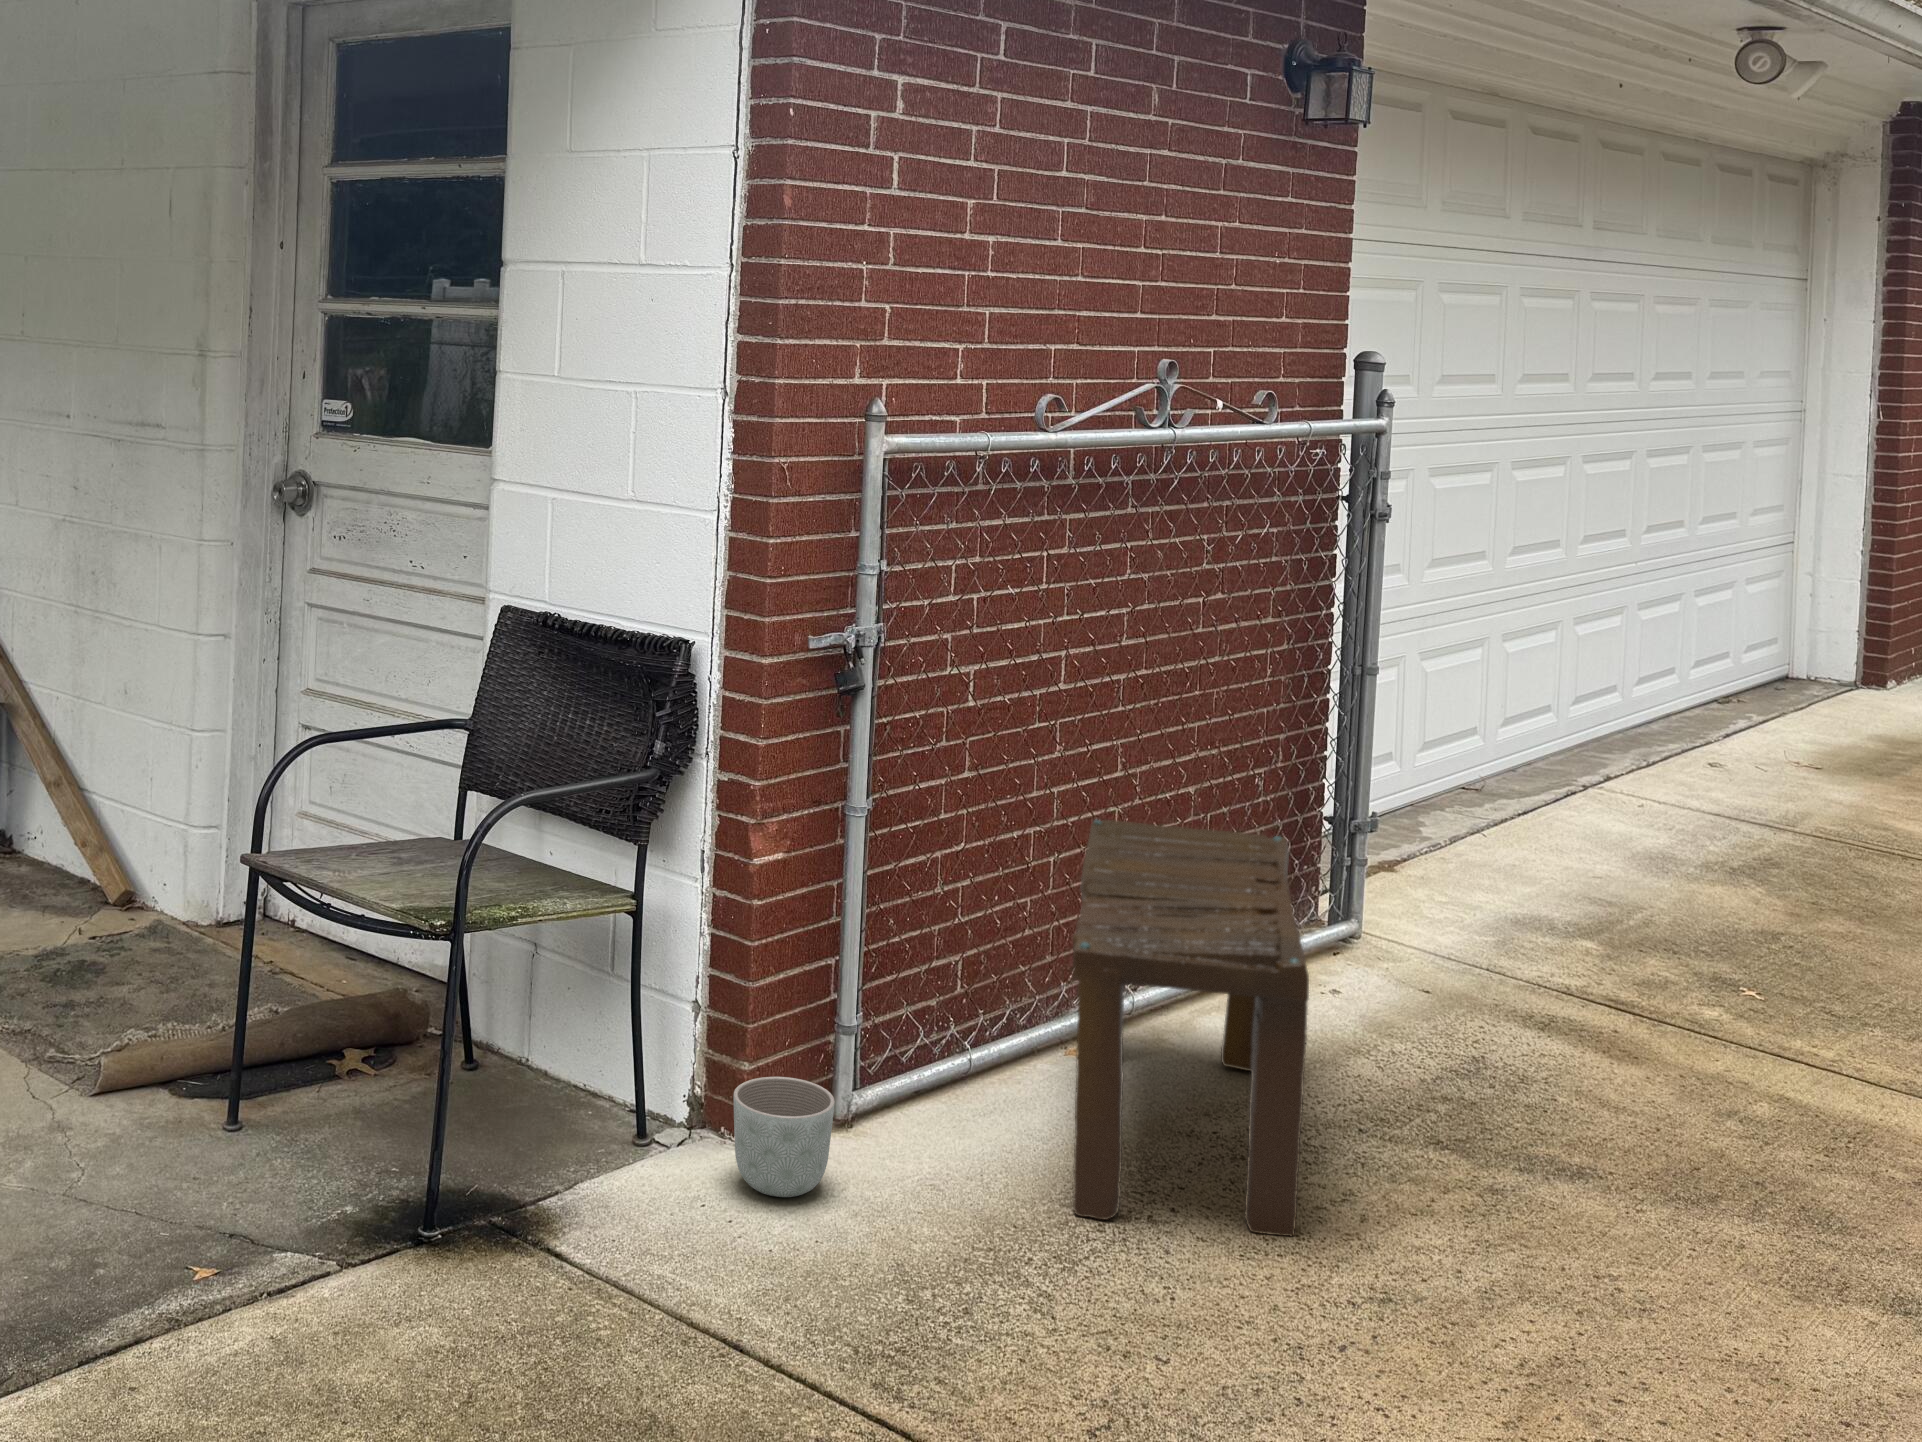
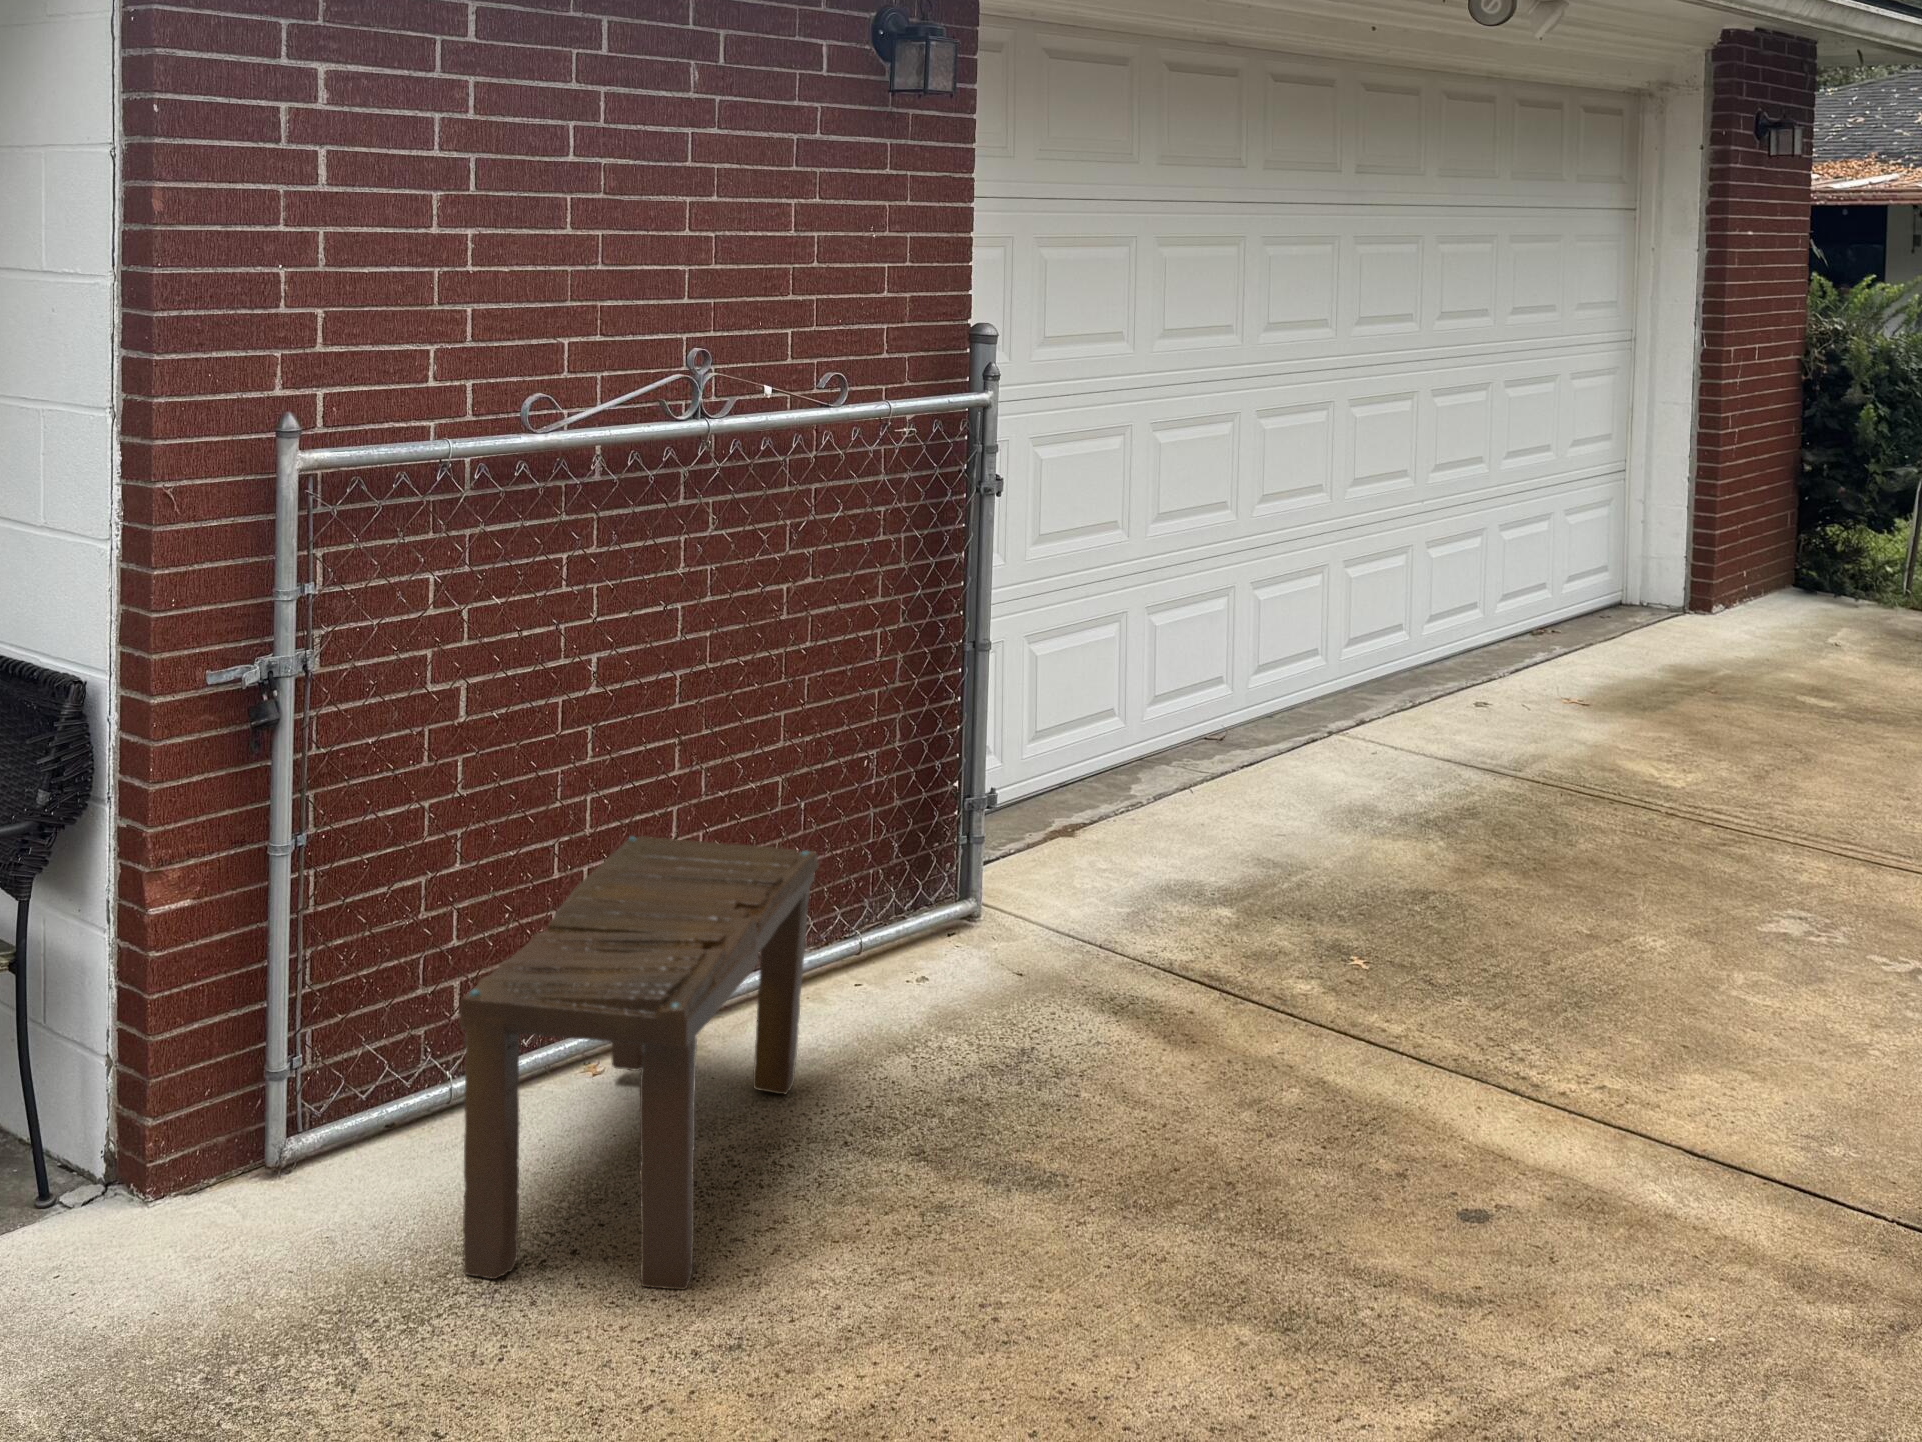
planter: present [734,1077,835,1197] -> none [109,1136,223,1267]

